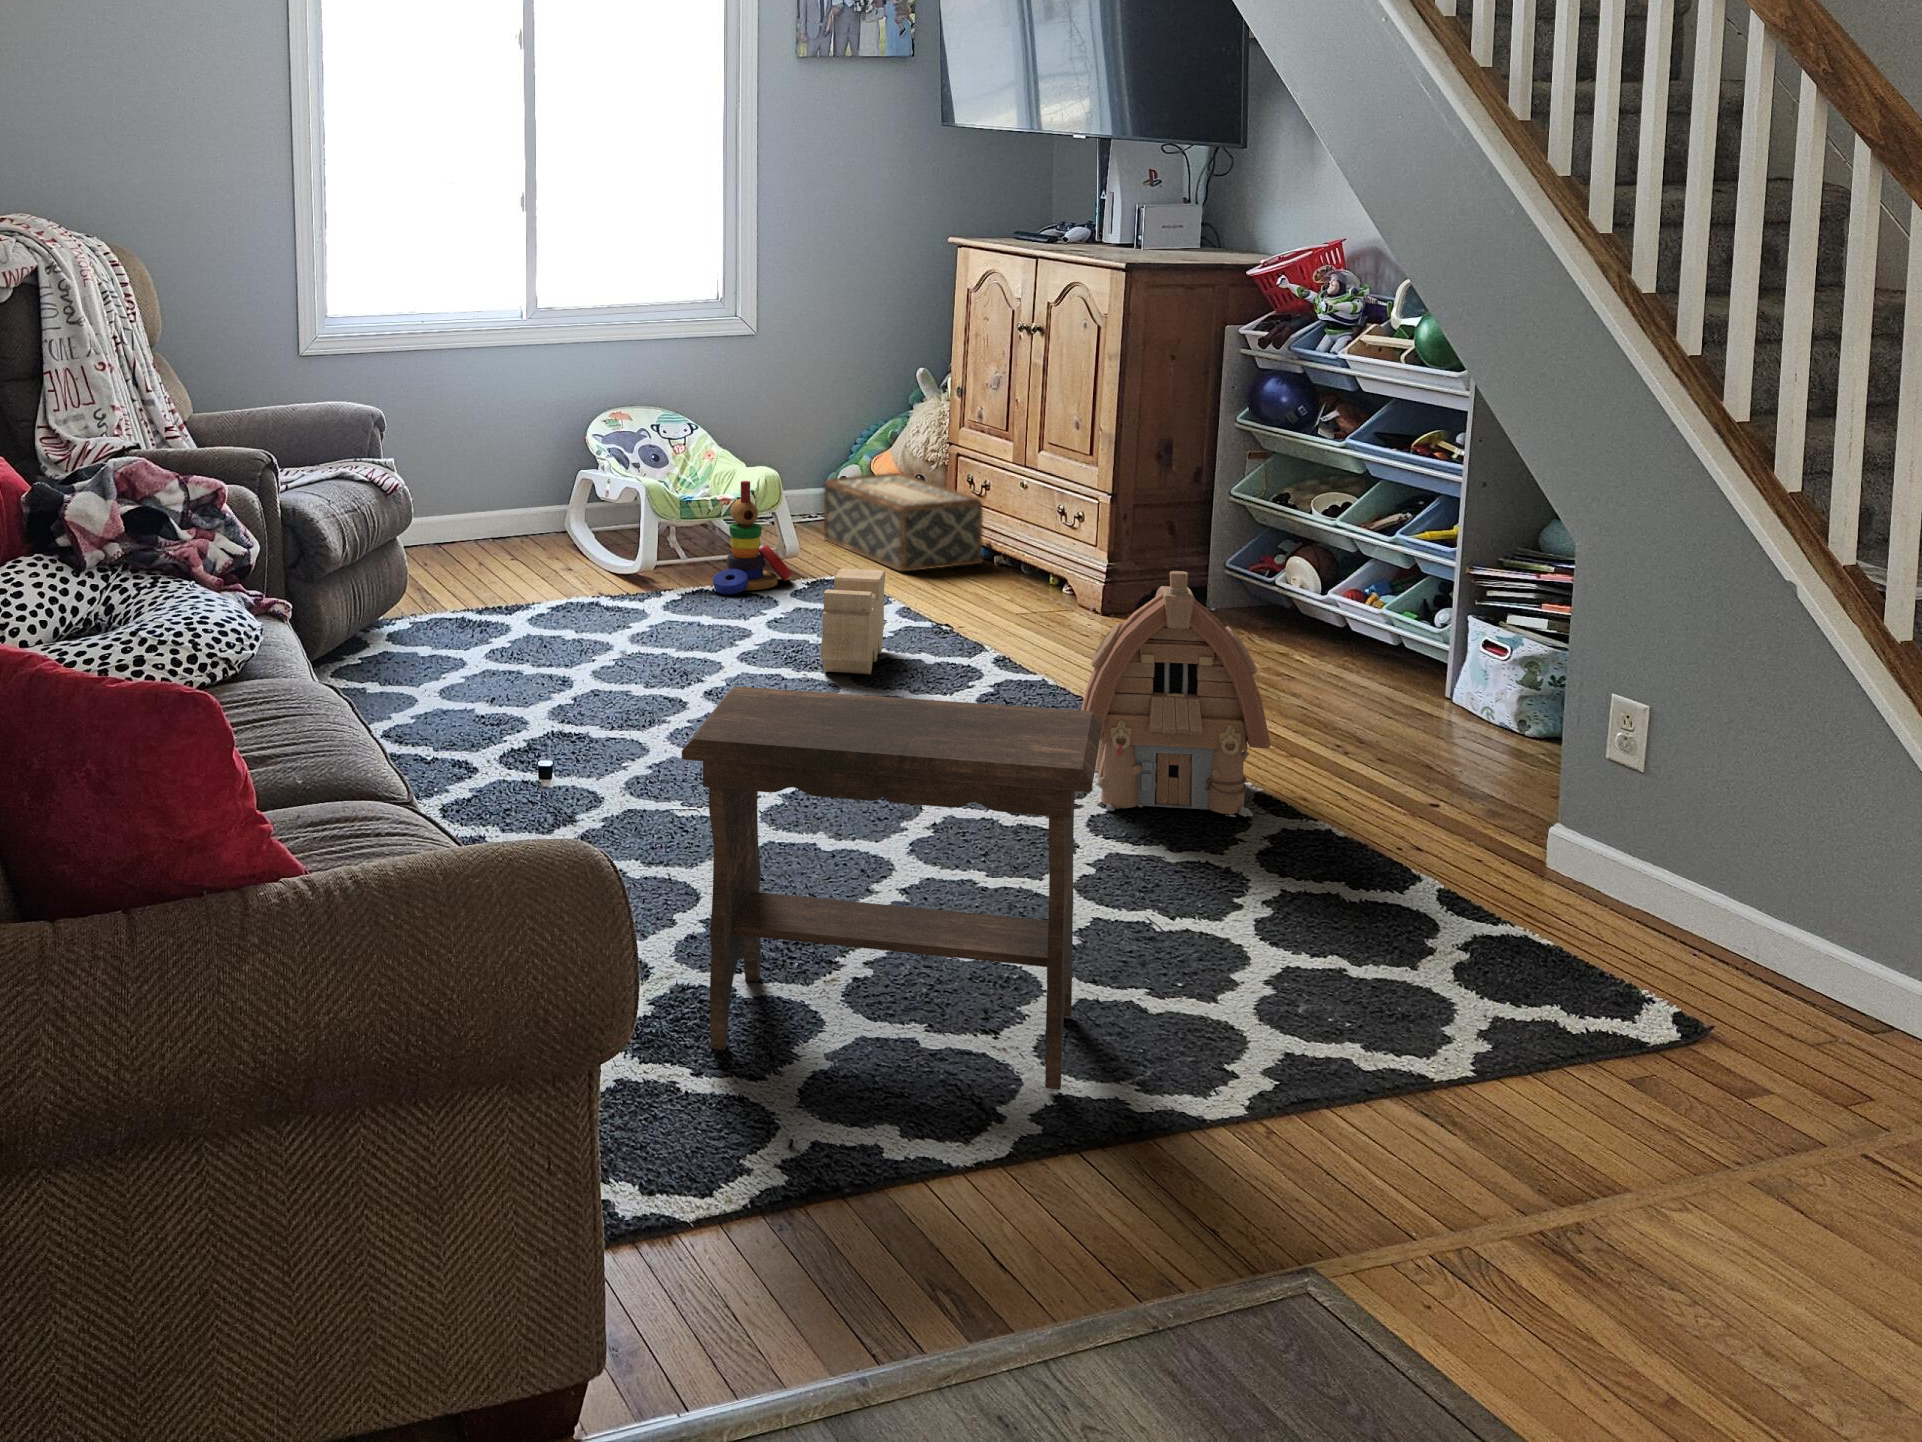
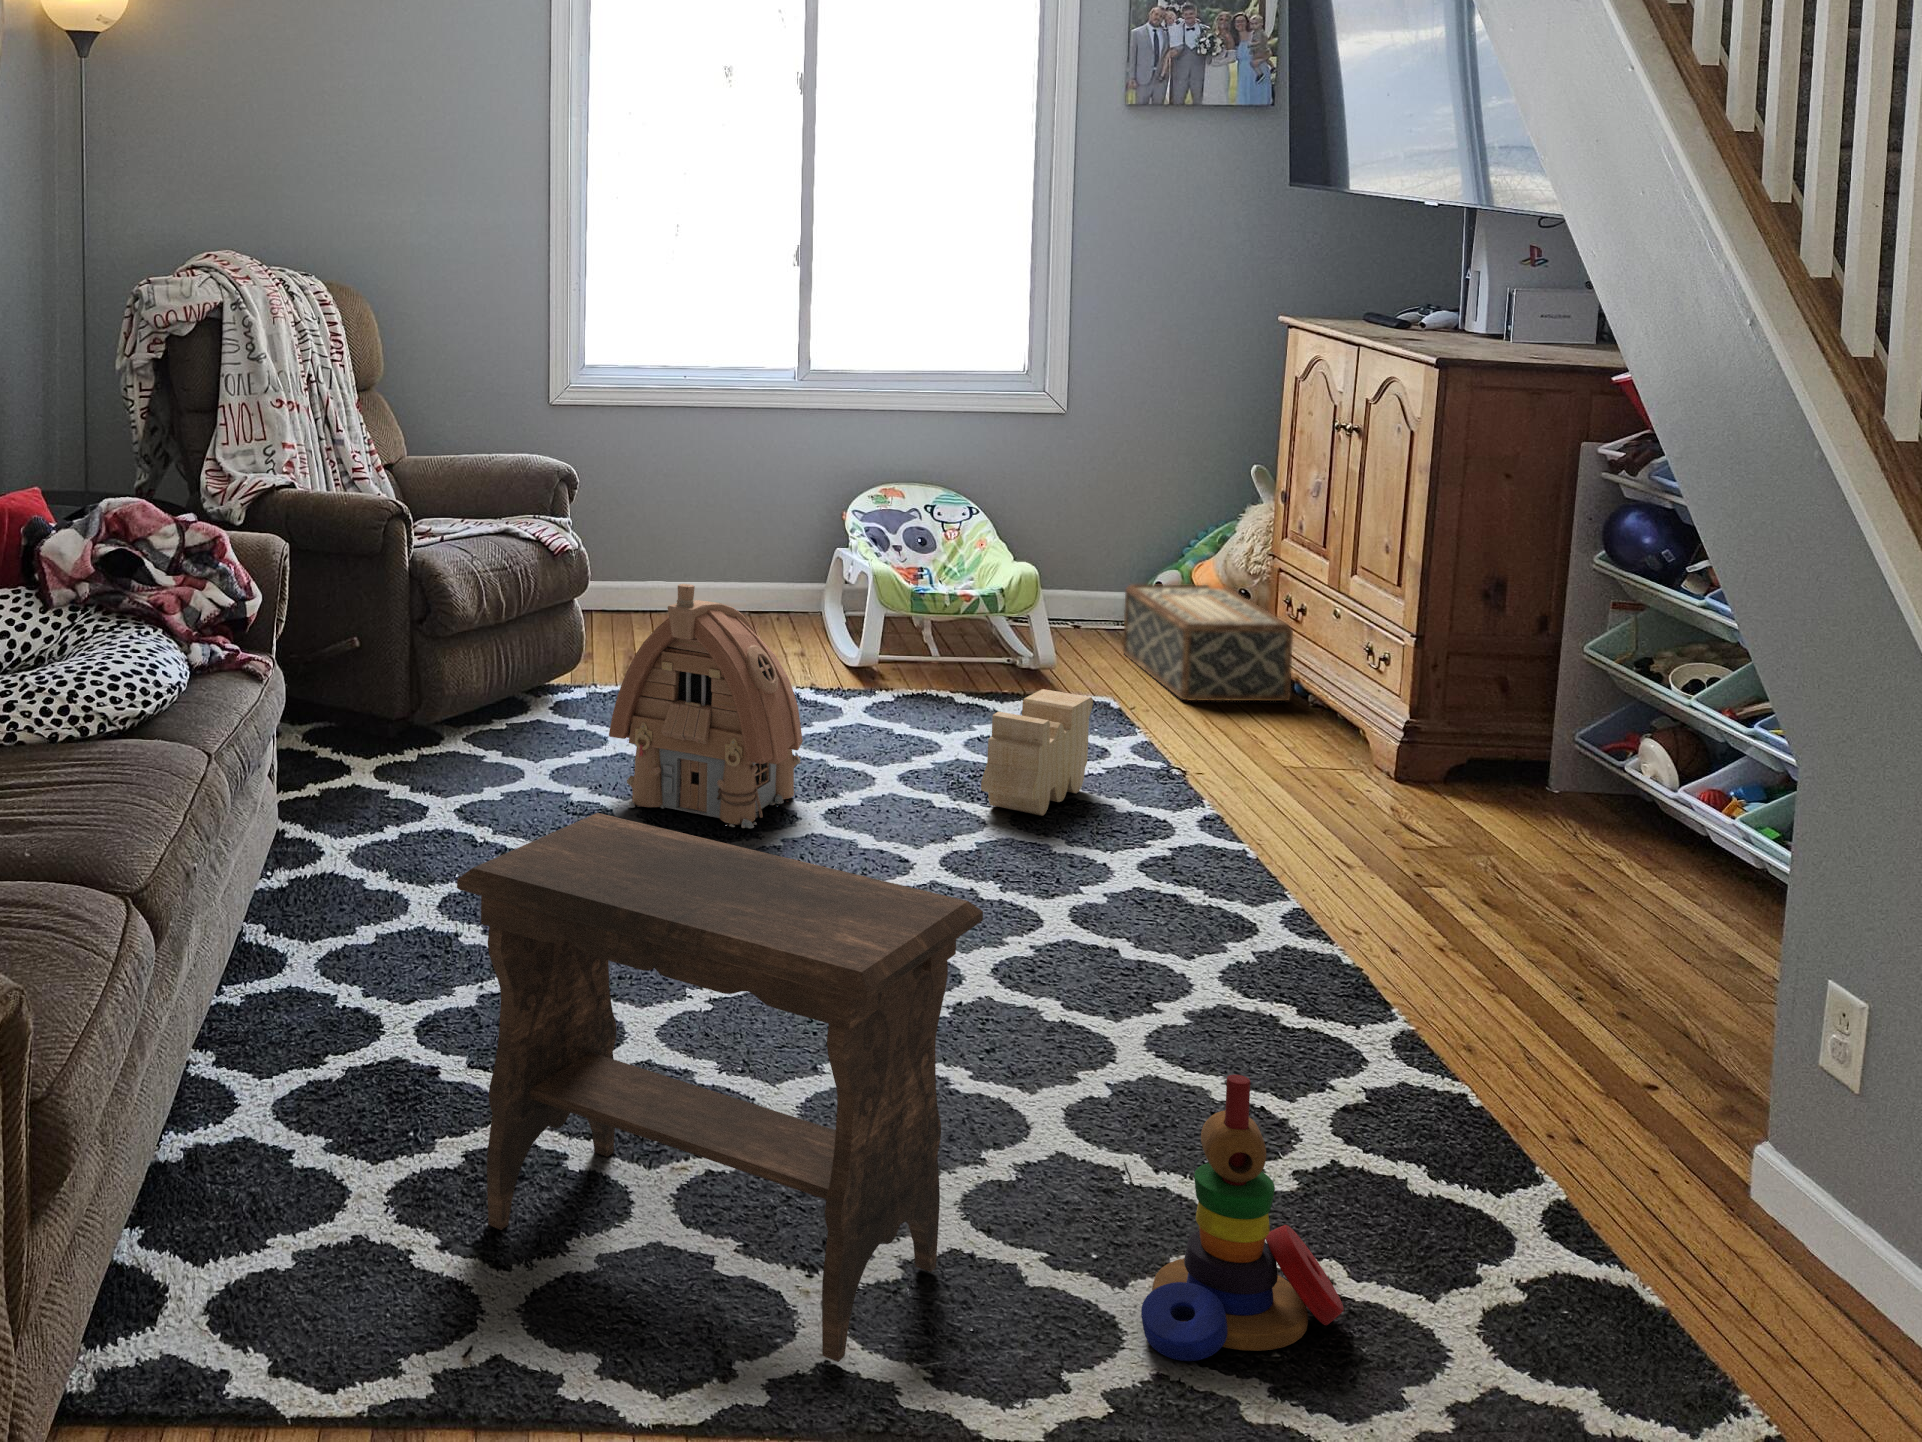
stacking toy: present [713,481,791,594] -> present [1141,1075,1344,1361]
toy house: present [1081,571,1271,817] -> present [609,584,803,828]

